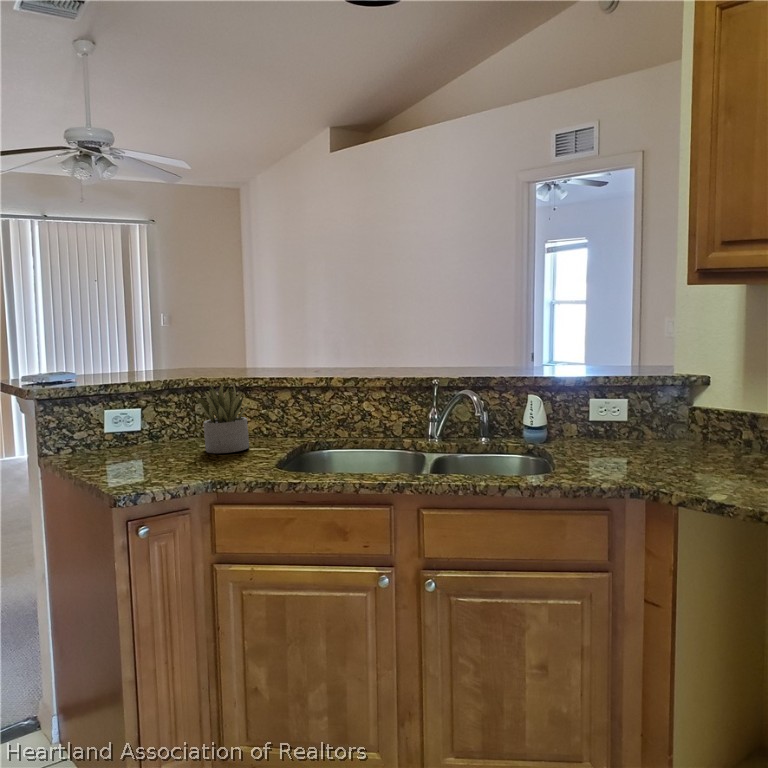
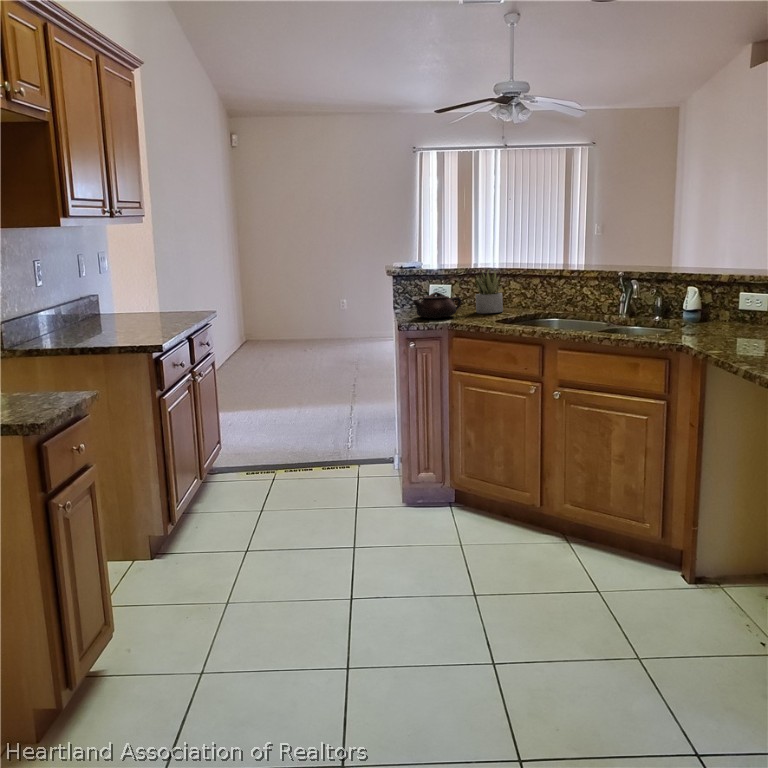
teapot: none [115,426,191,474] -> present [413,292,462,319]

